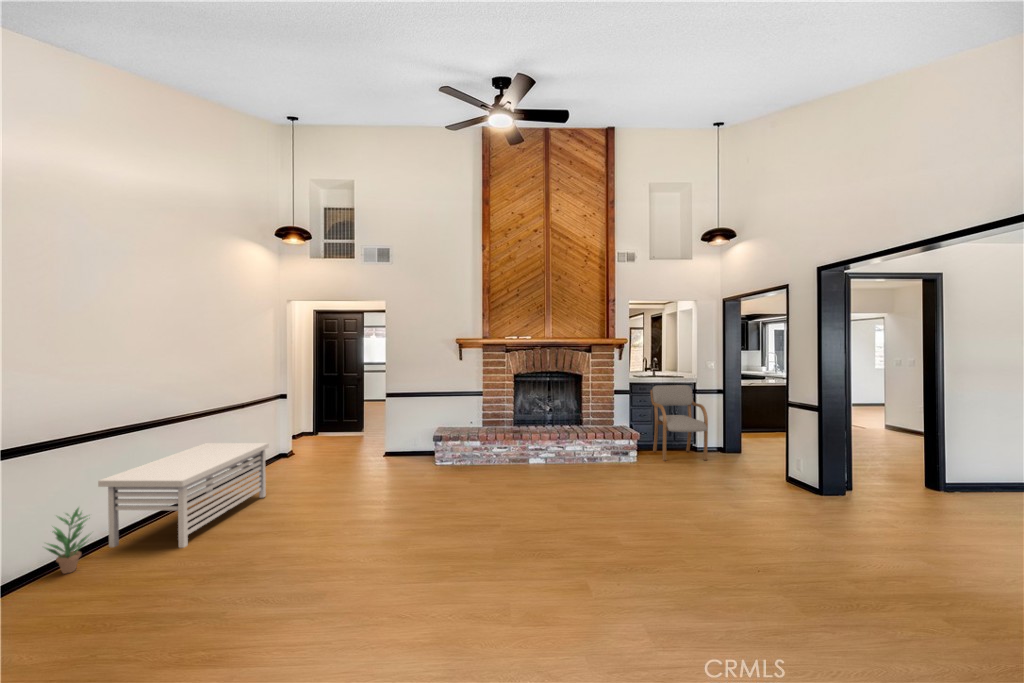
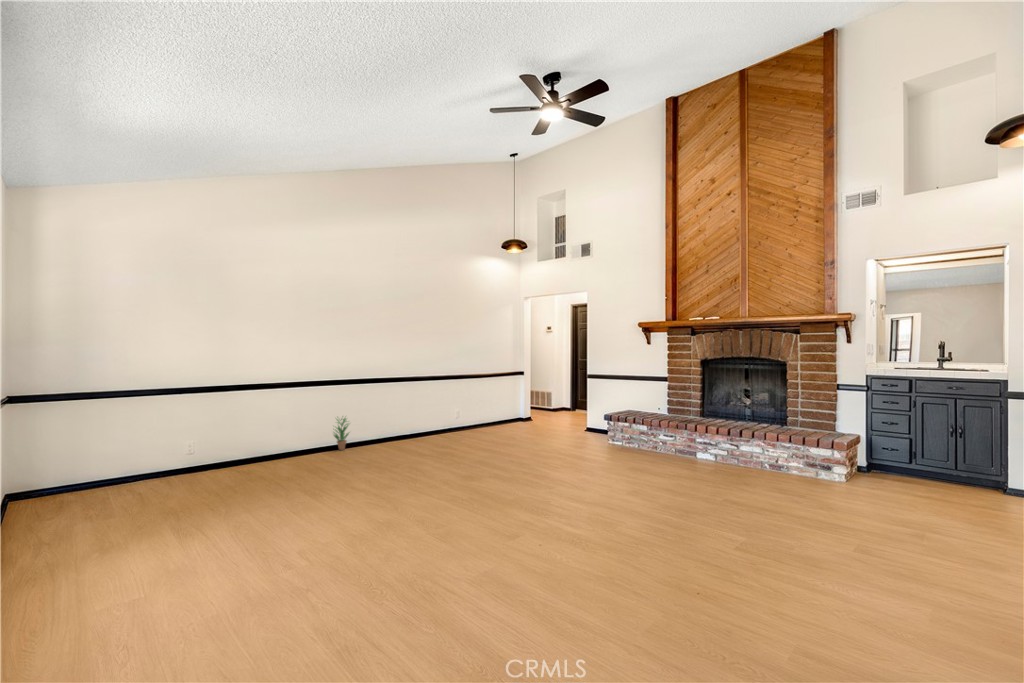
armchair: present [650,385,708,461] -> none [897,381,994,507]
storage bench: present [98,443,269,548] -> none [364,397,467,453]

